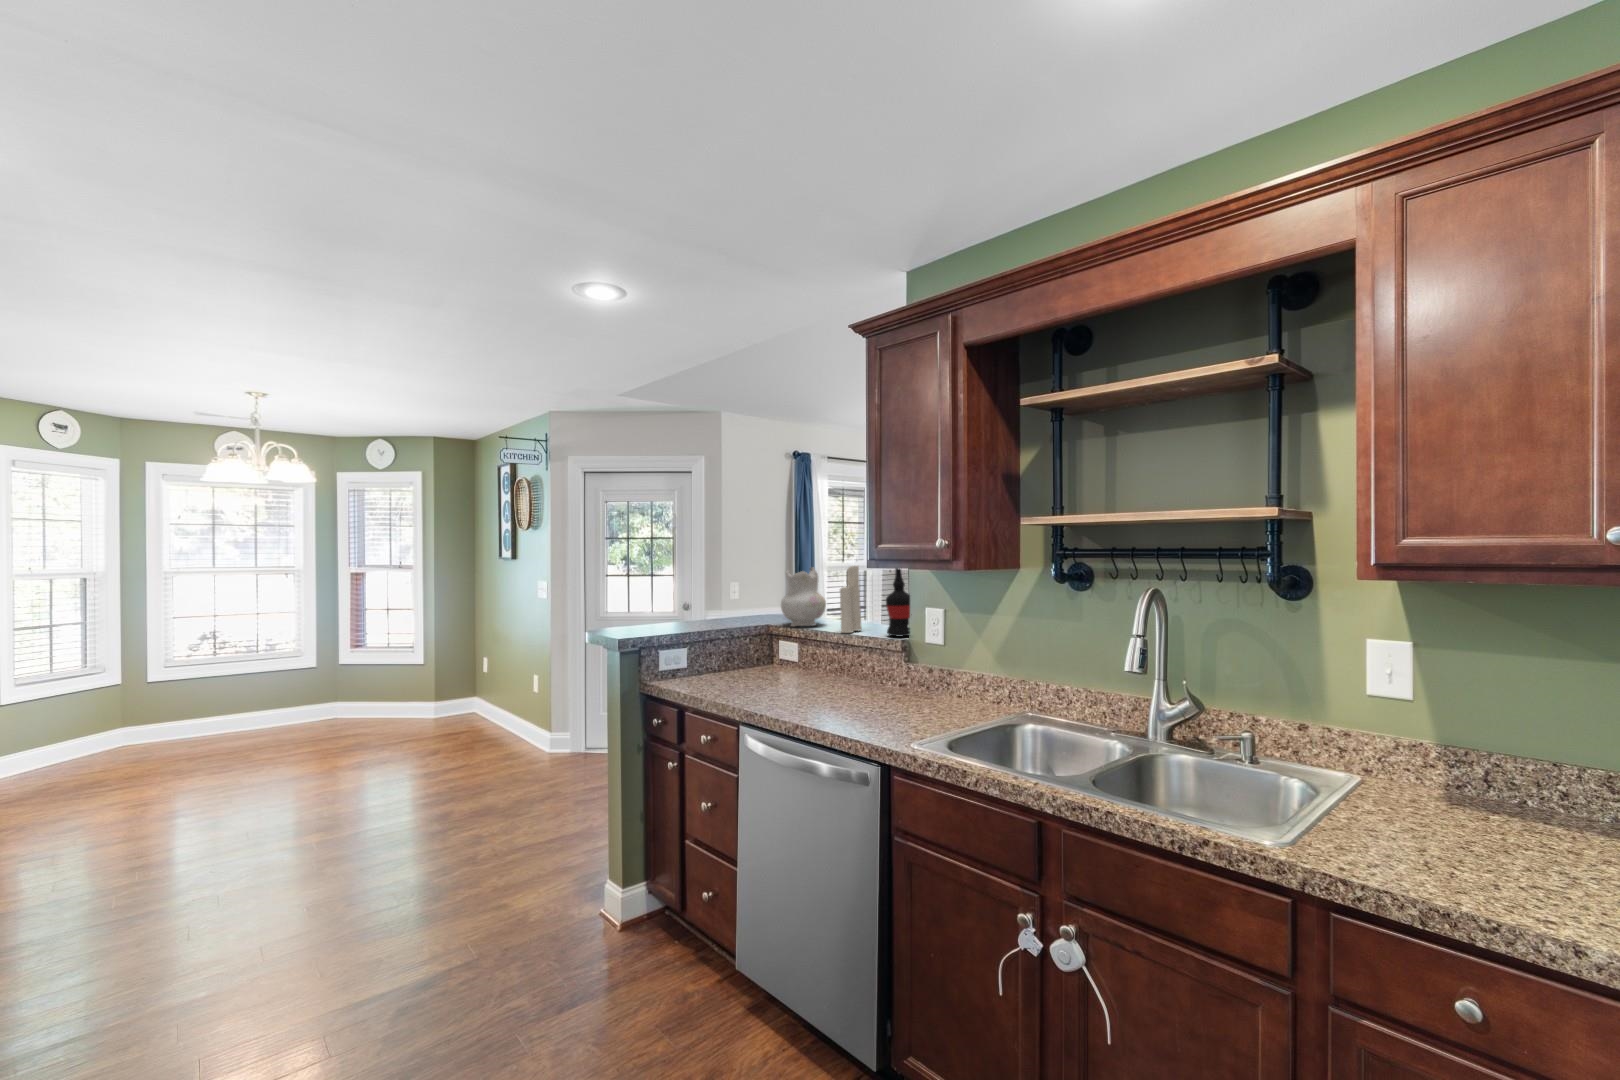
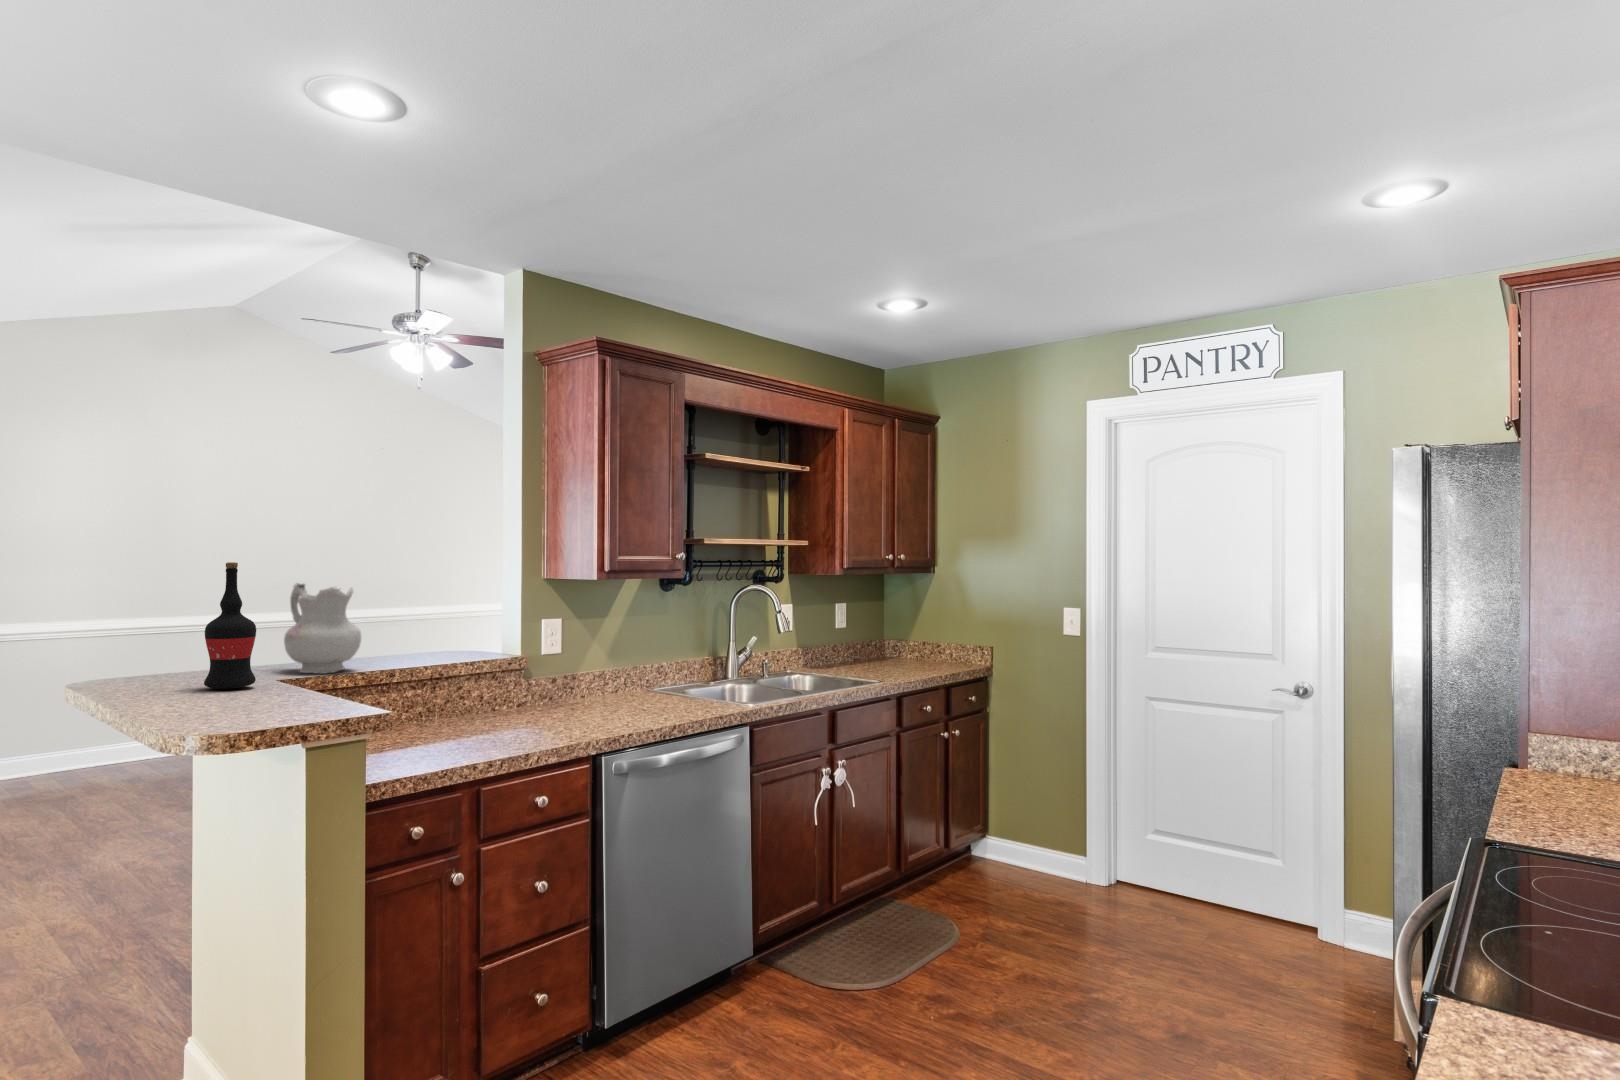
candle: present [840,565,862,633] -> none [377,561,429,666]
wine bottle: present [886,568,910,637] -> present [204,562,256,689]

